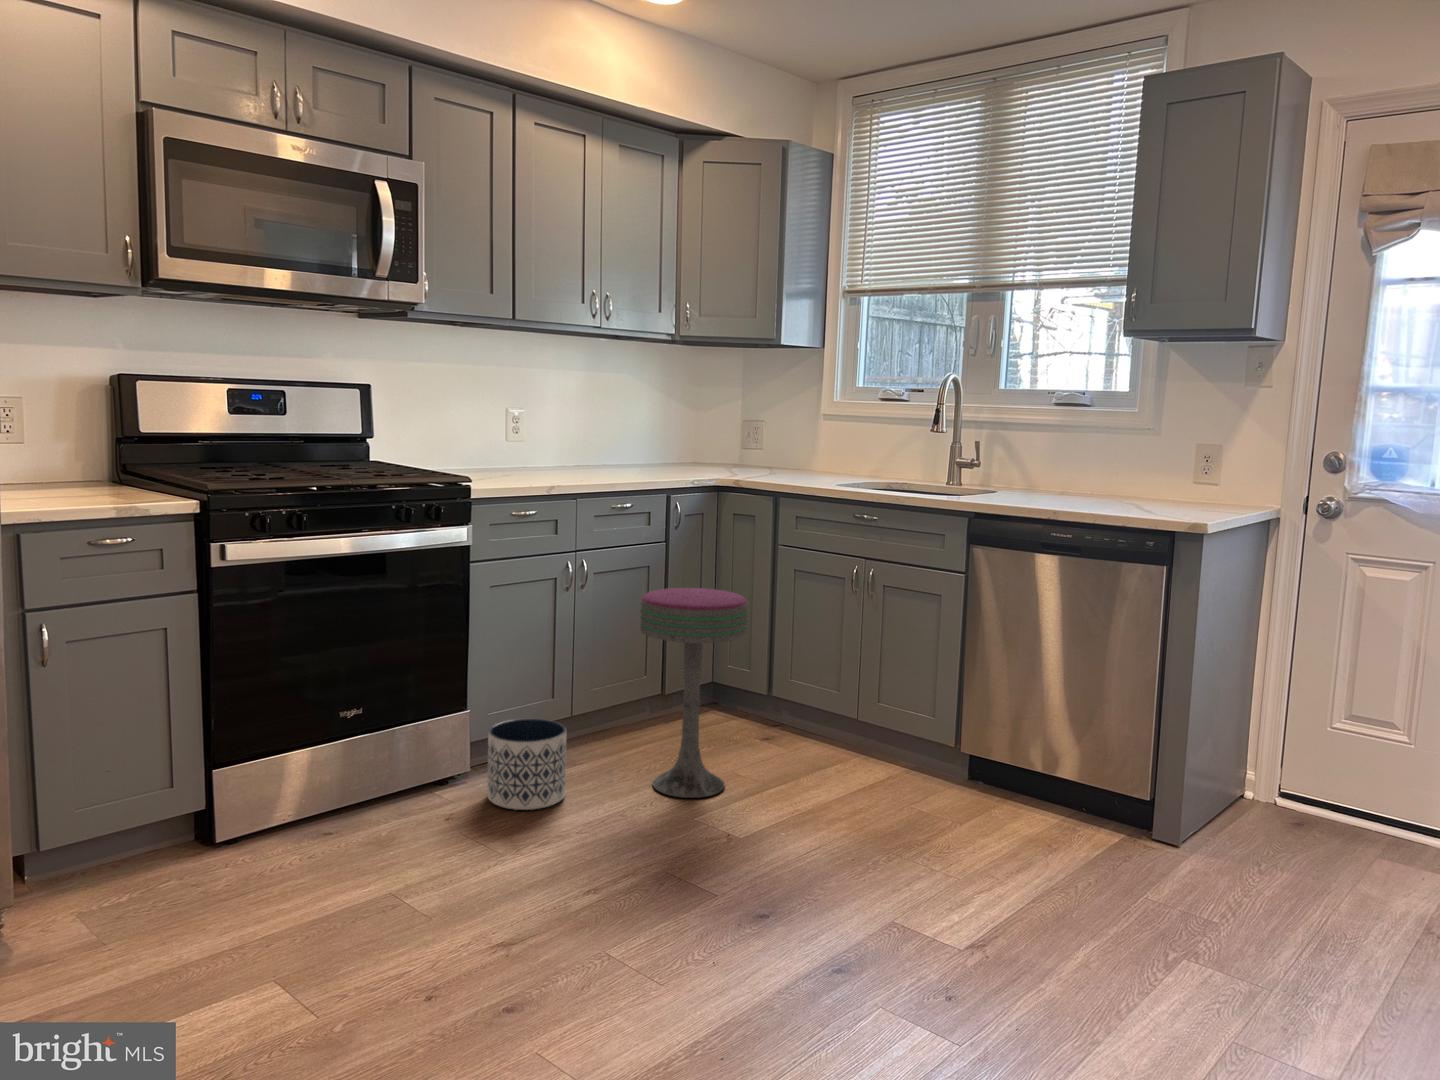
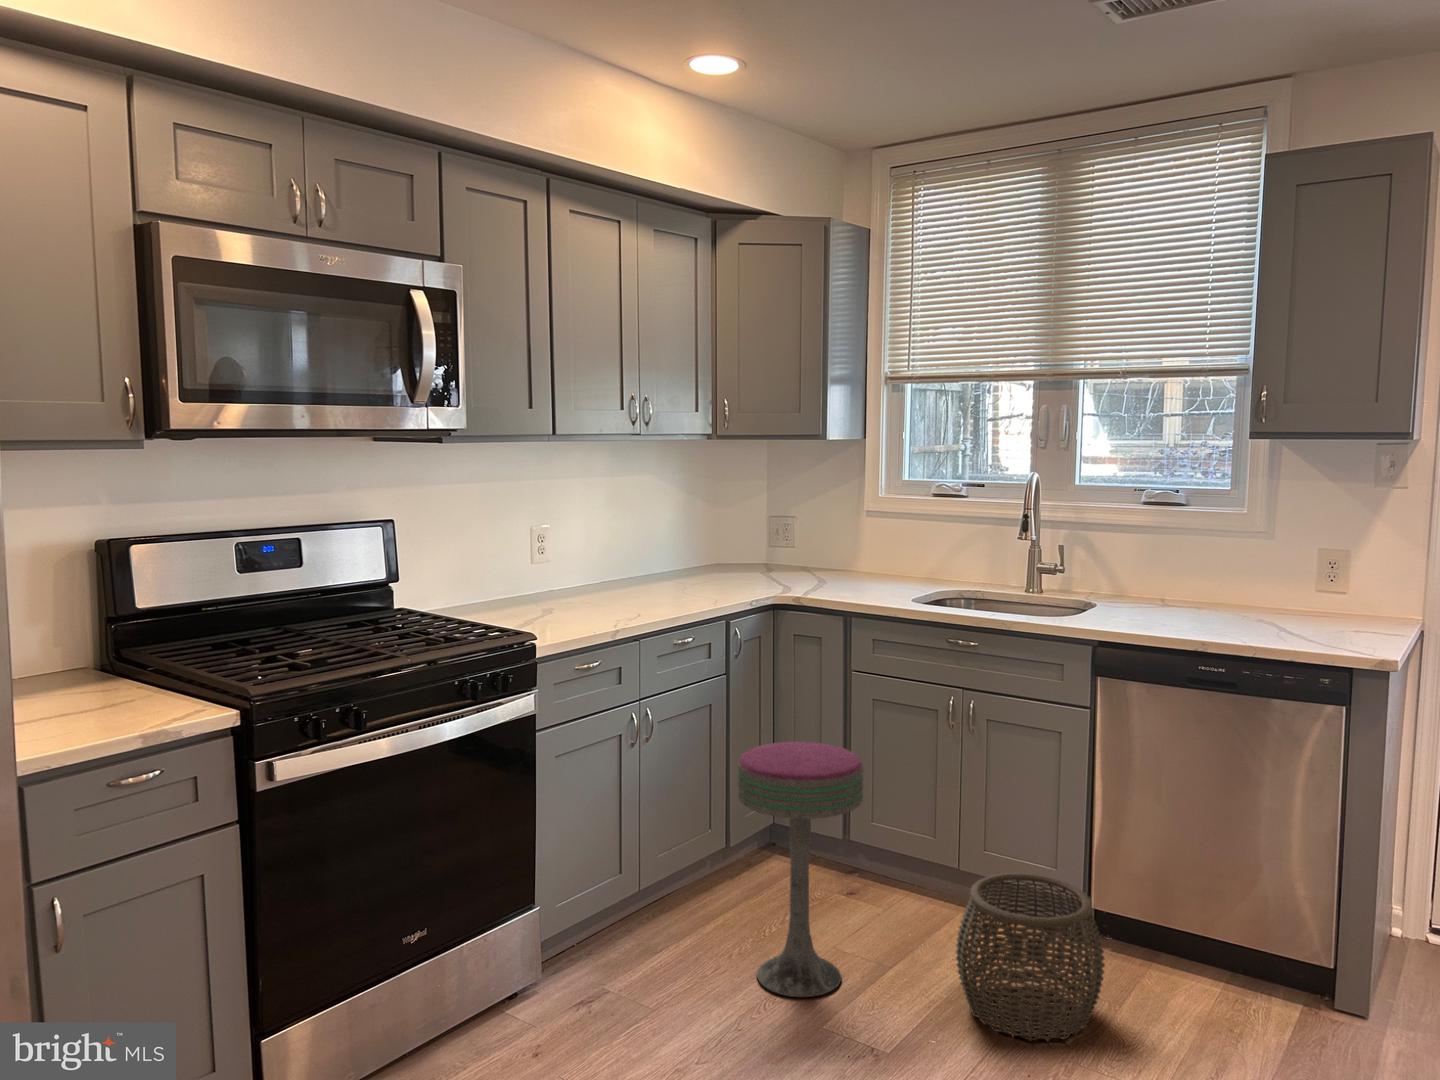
woven basket: none [812,706,937,840] -> present [956,873,1105,1041]
planter: present [488,719,567,810] -> none [572,915,665,1037]

